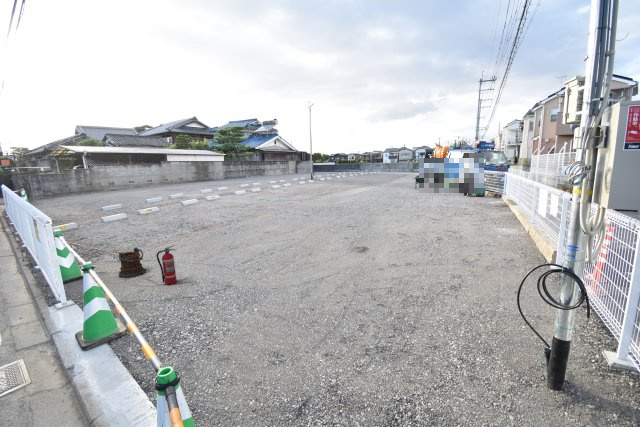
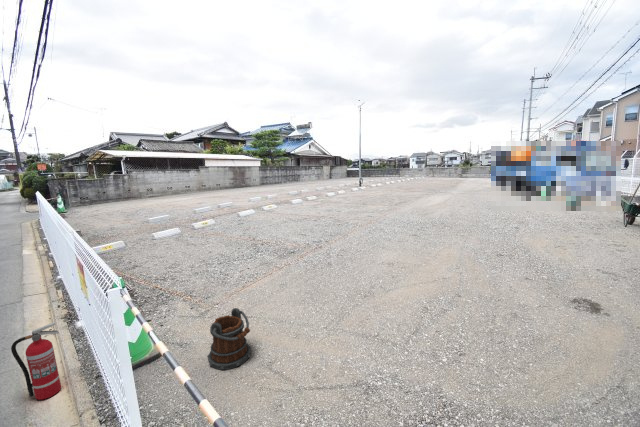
fire extinguisher: present [157,245,177,284] -> present [11,322,61,400]

